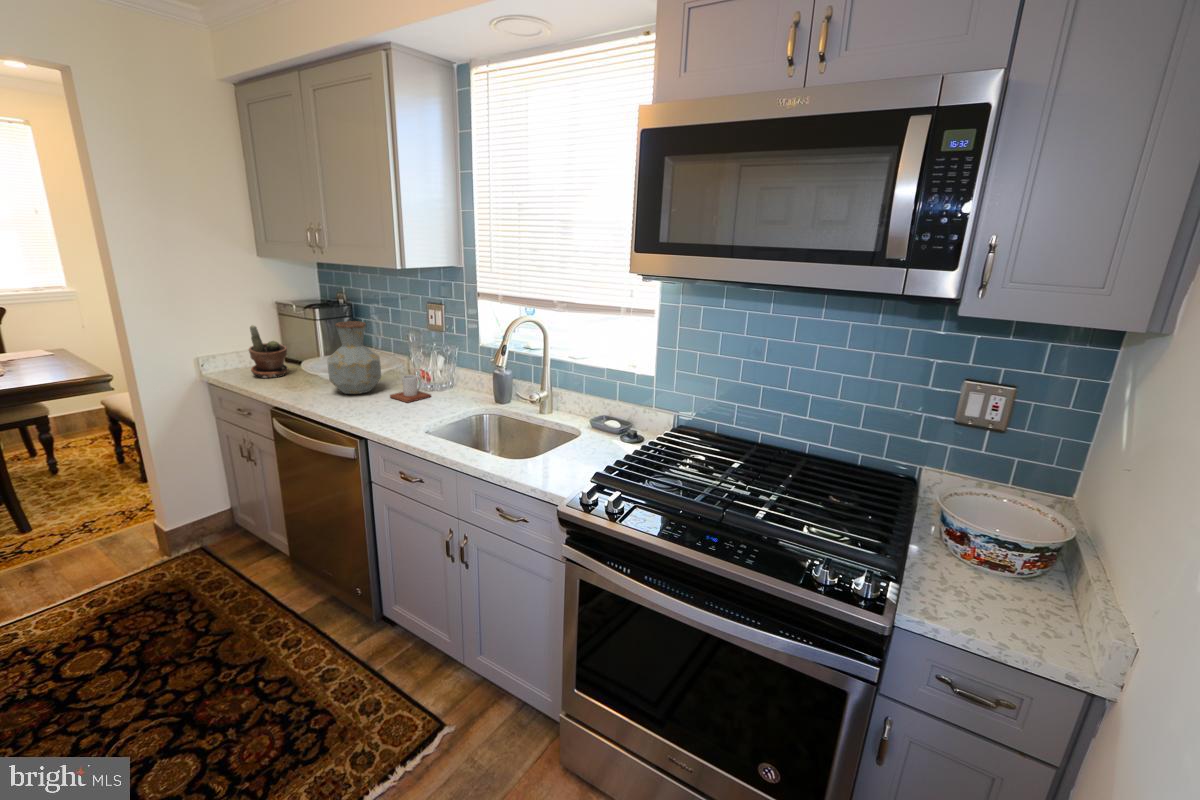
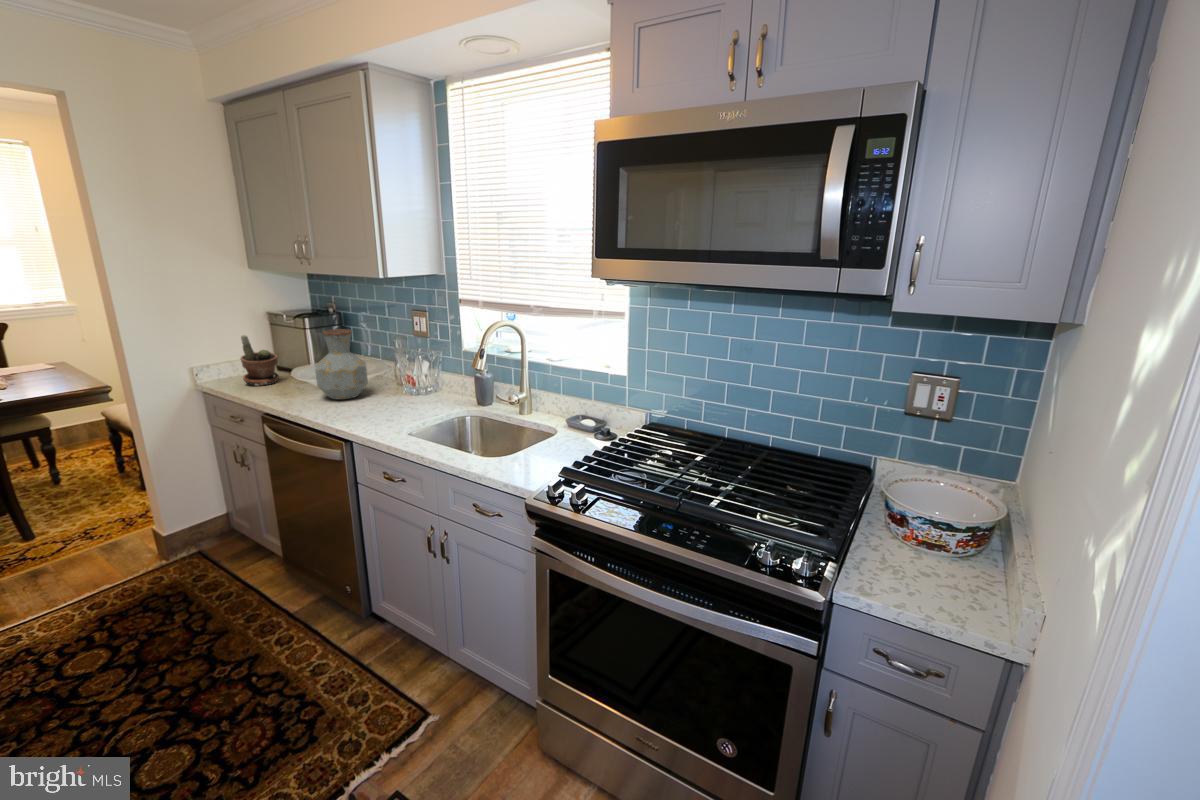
mug: present [390,375,431,403] -> none [376,380,416,407]

